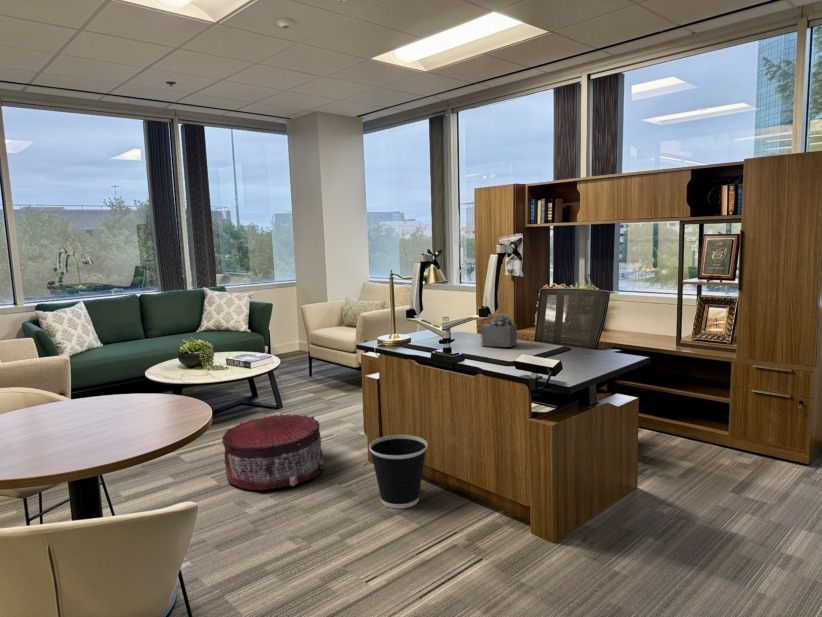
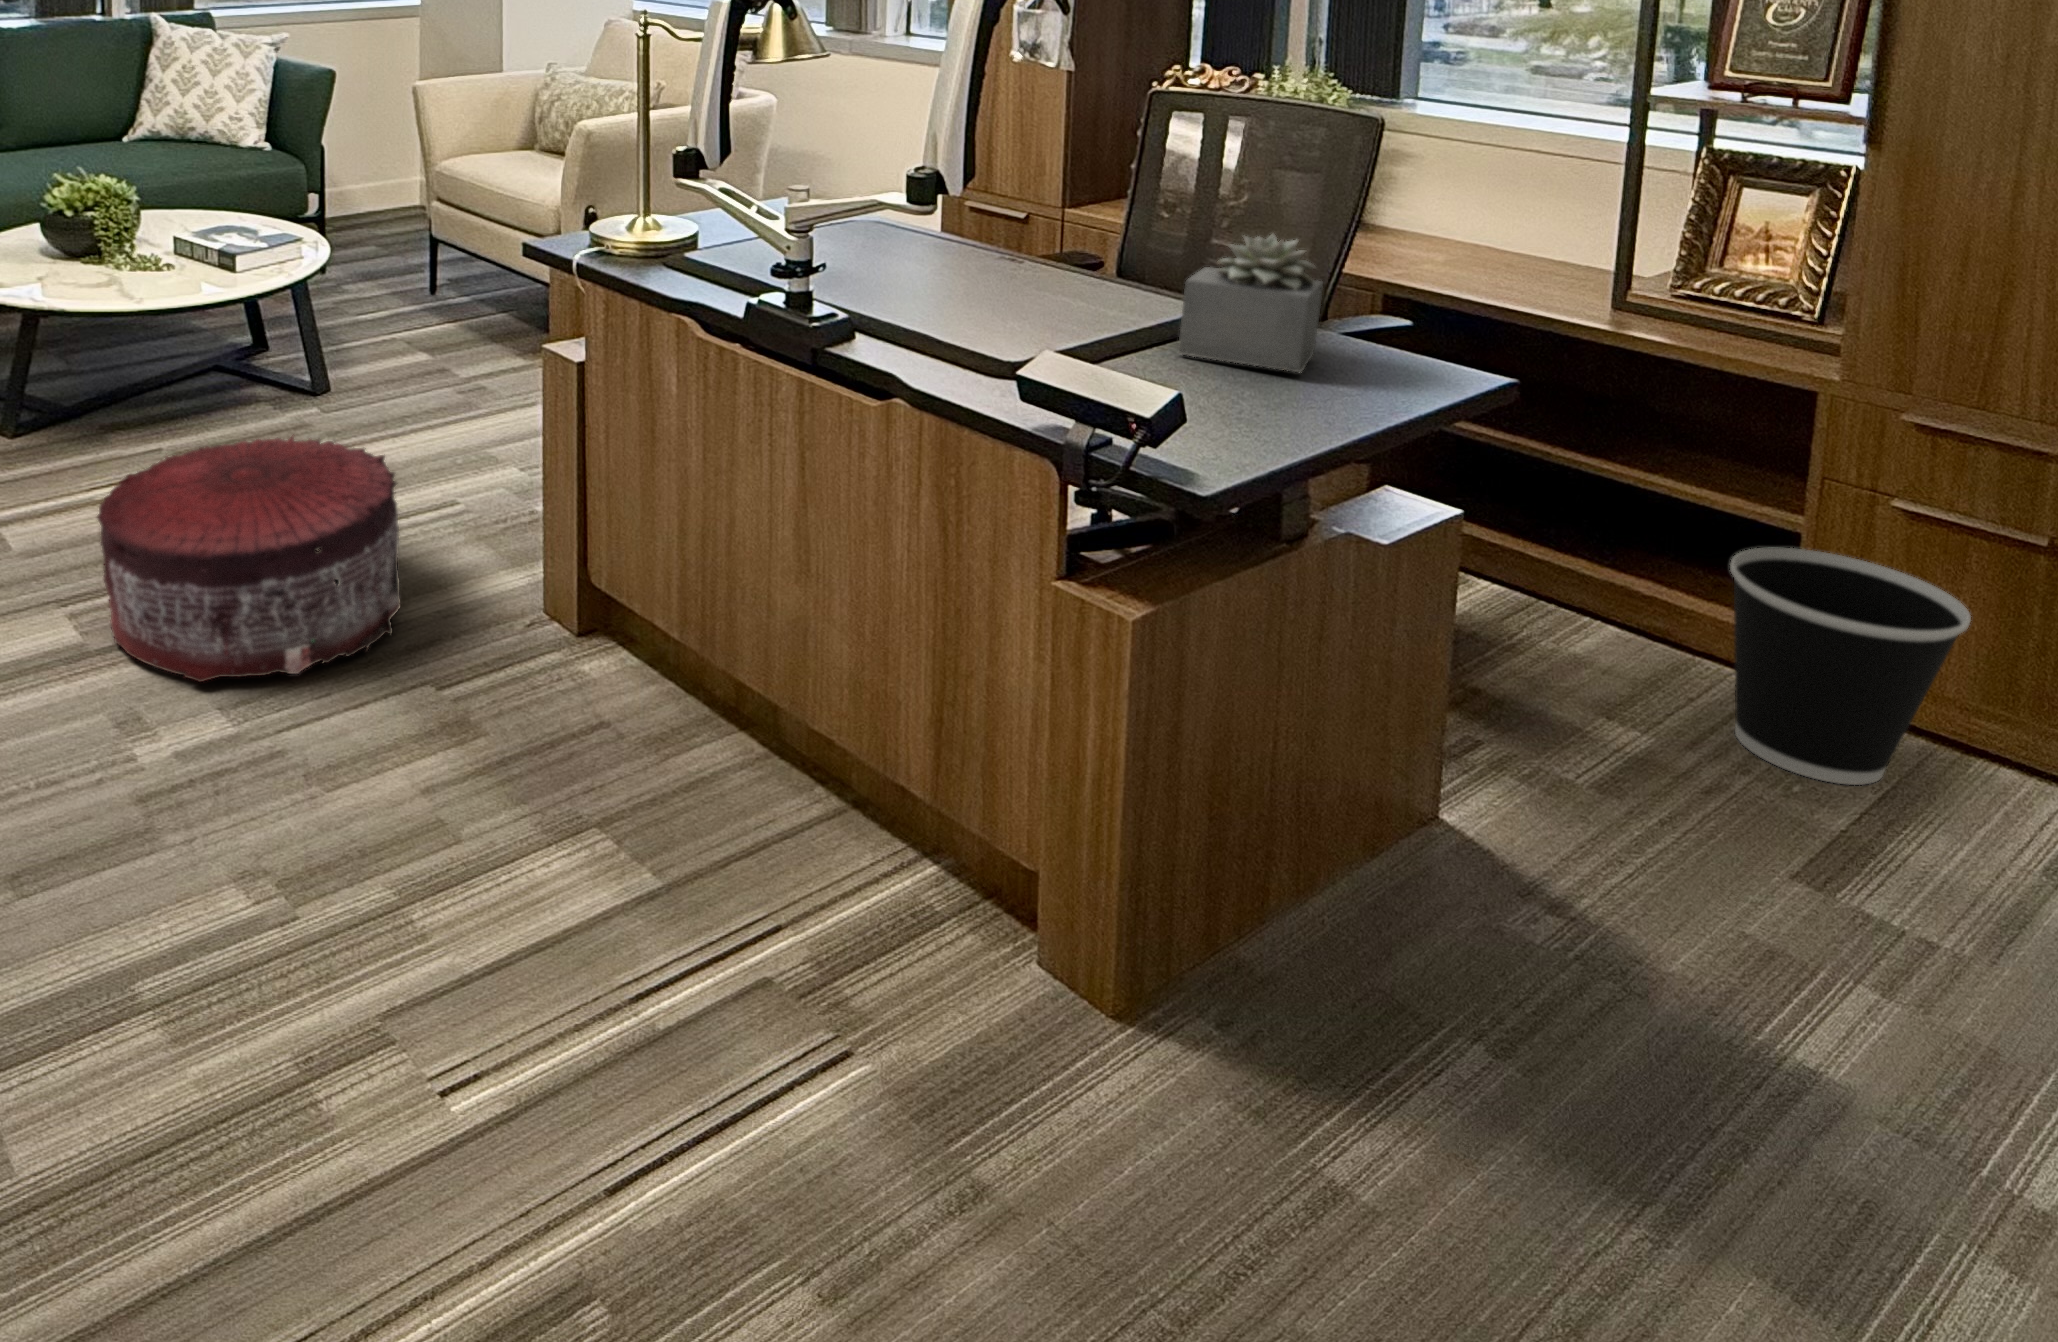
succulent plant: present [481,313,517,347] -> present [1178,234,1323,373]
wastebasket: present [369,435,428,509] -> present [1730,548,1971,785]

